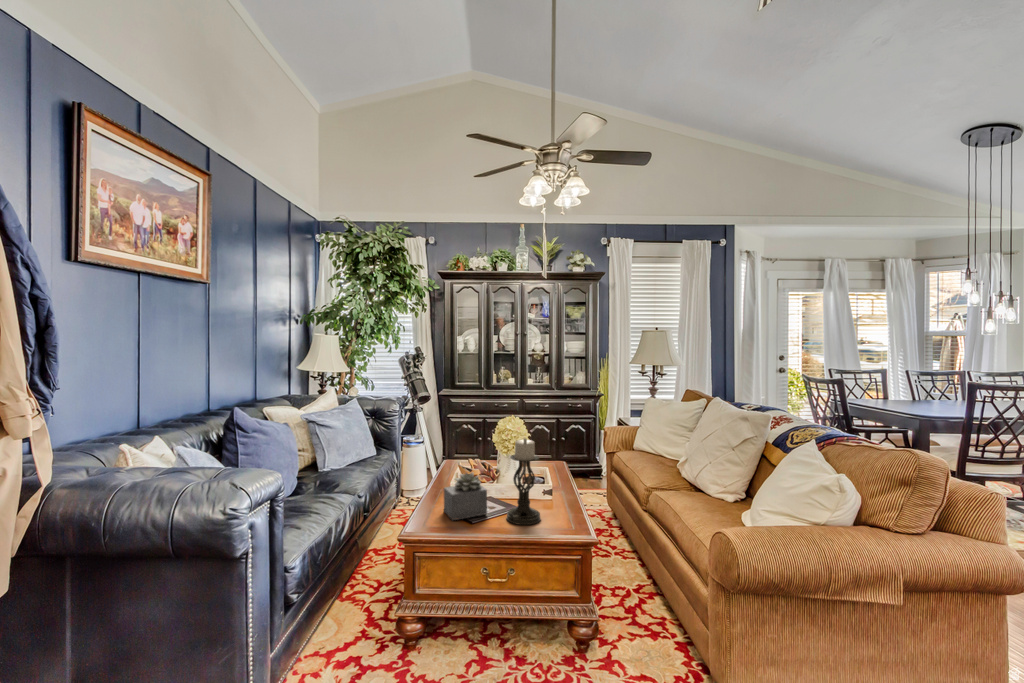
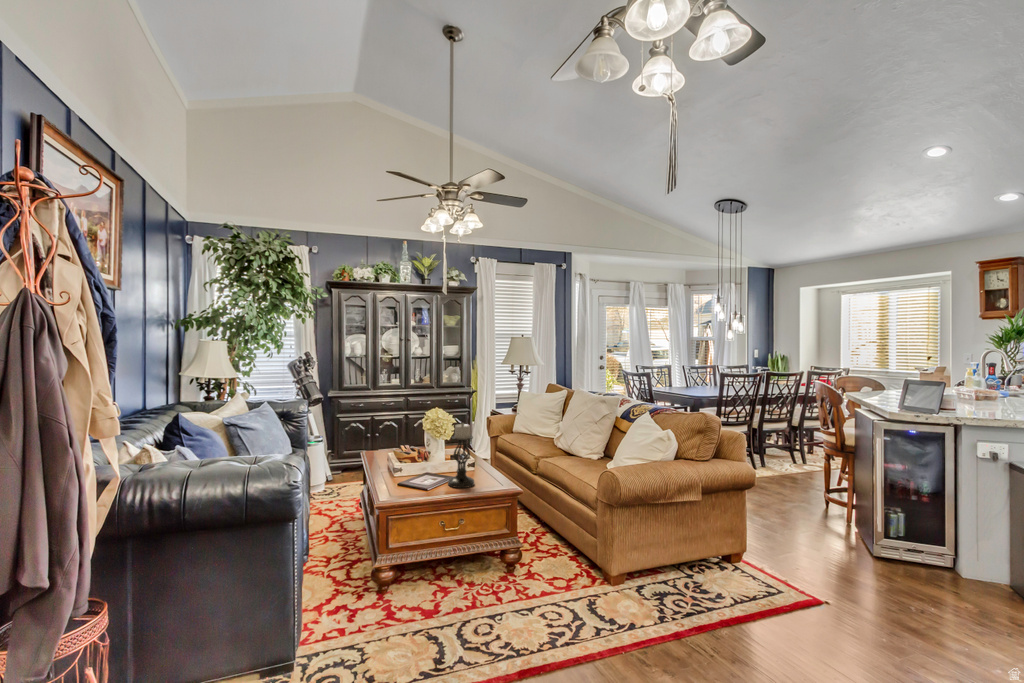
succulent plant: present [444,473,487,520] -> none [396,452,433,491]

